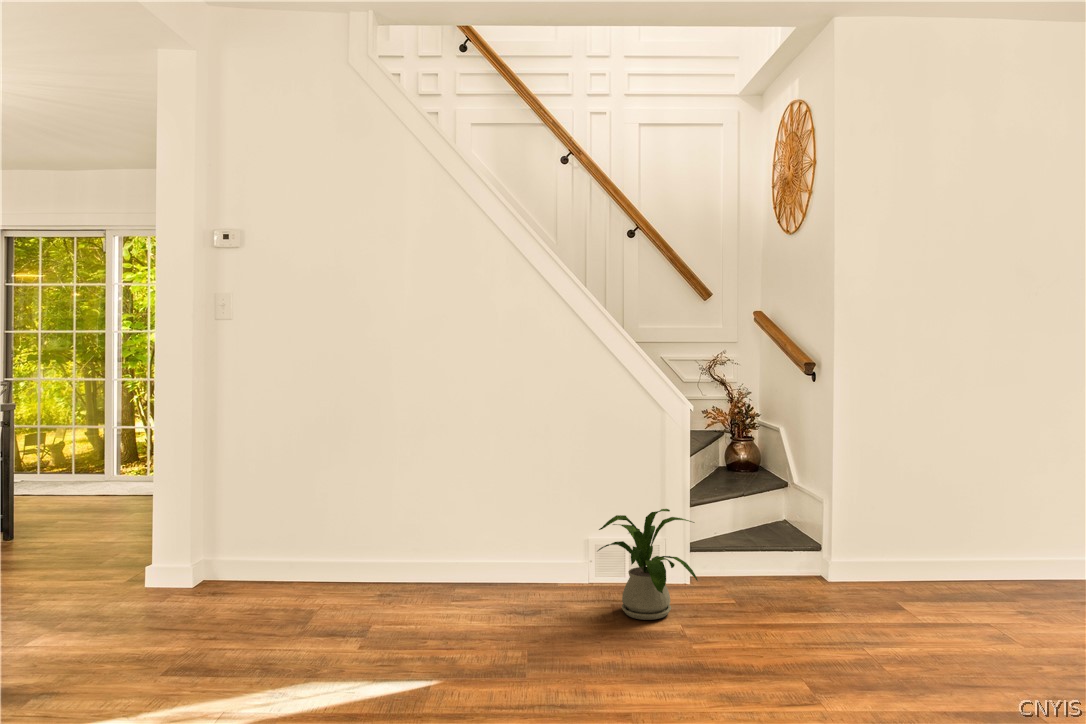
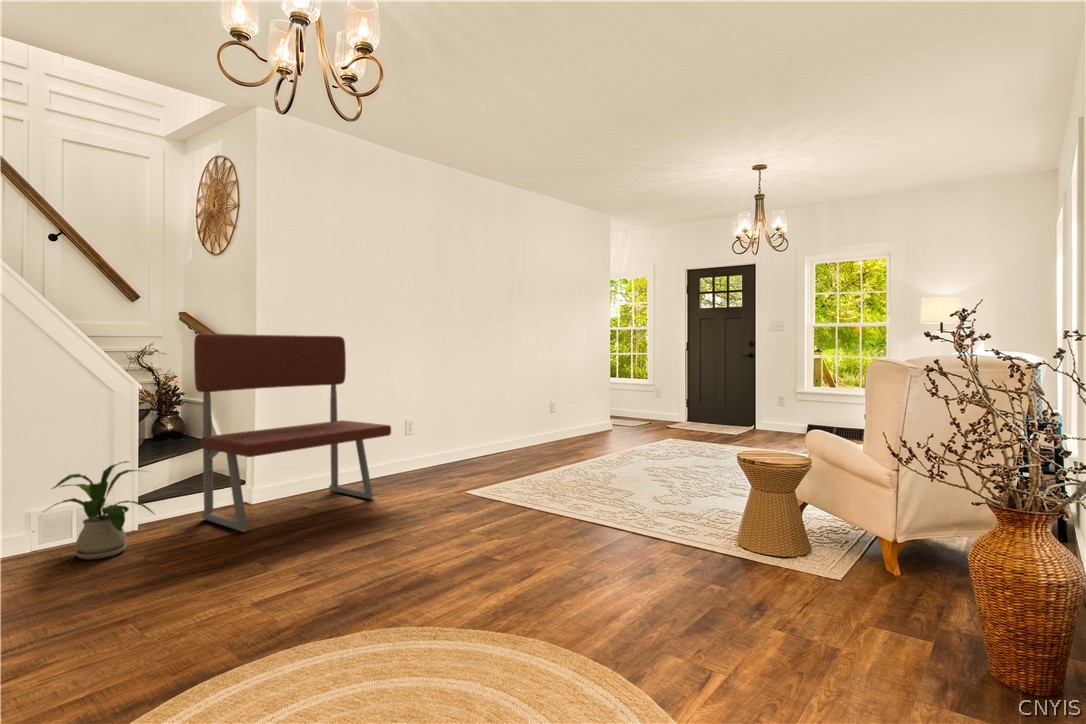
bench: none [751,341,1053,627] -> present [194,333,391,532]

